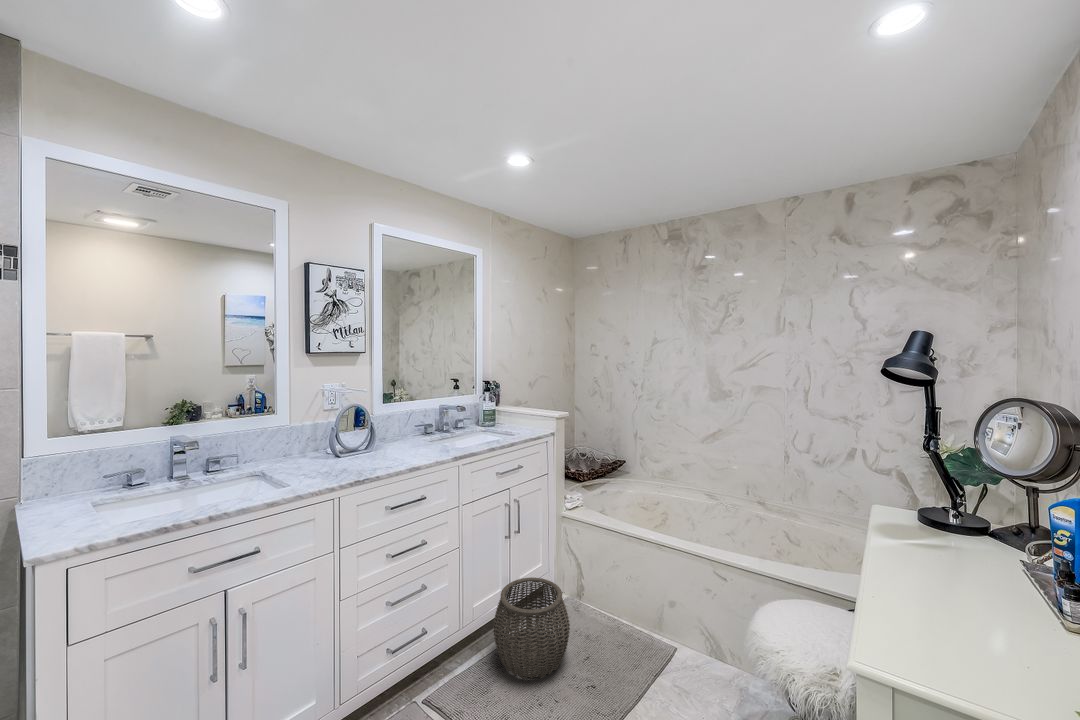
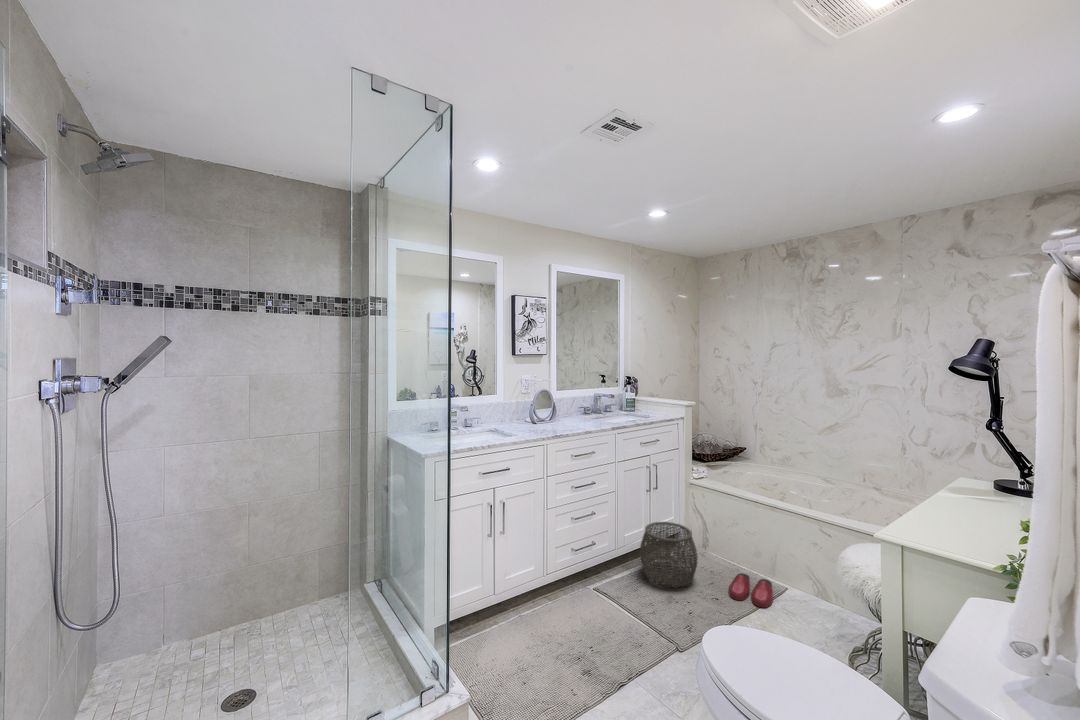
slippers: none [608,634,662,691] -> present [729,573,773,608]

